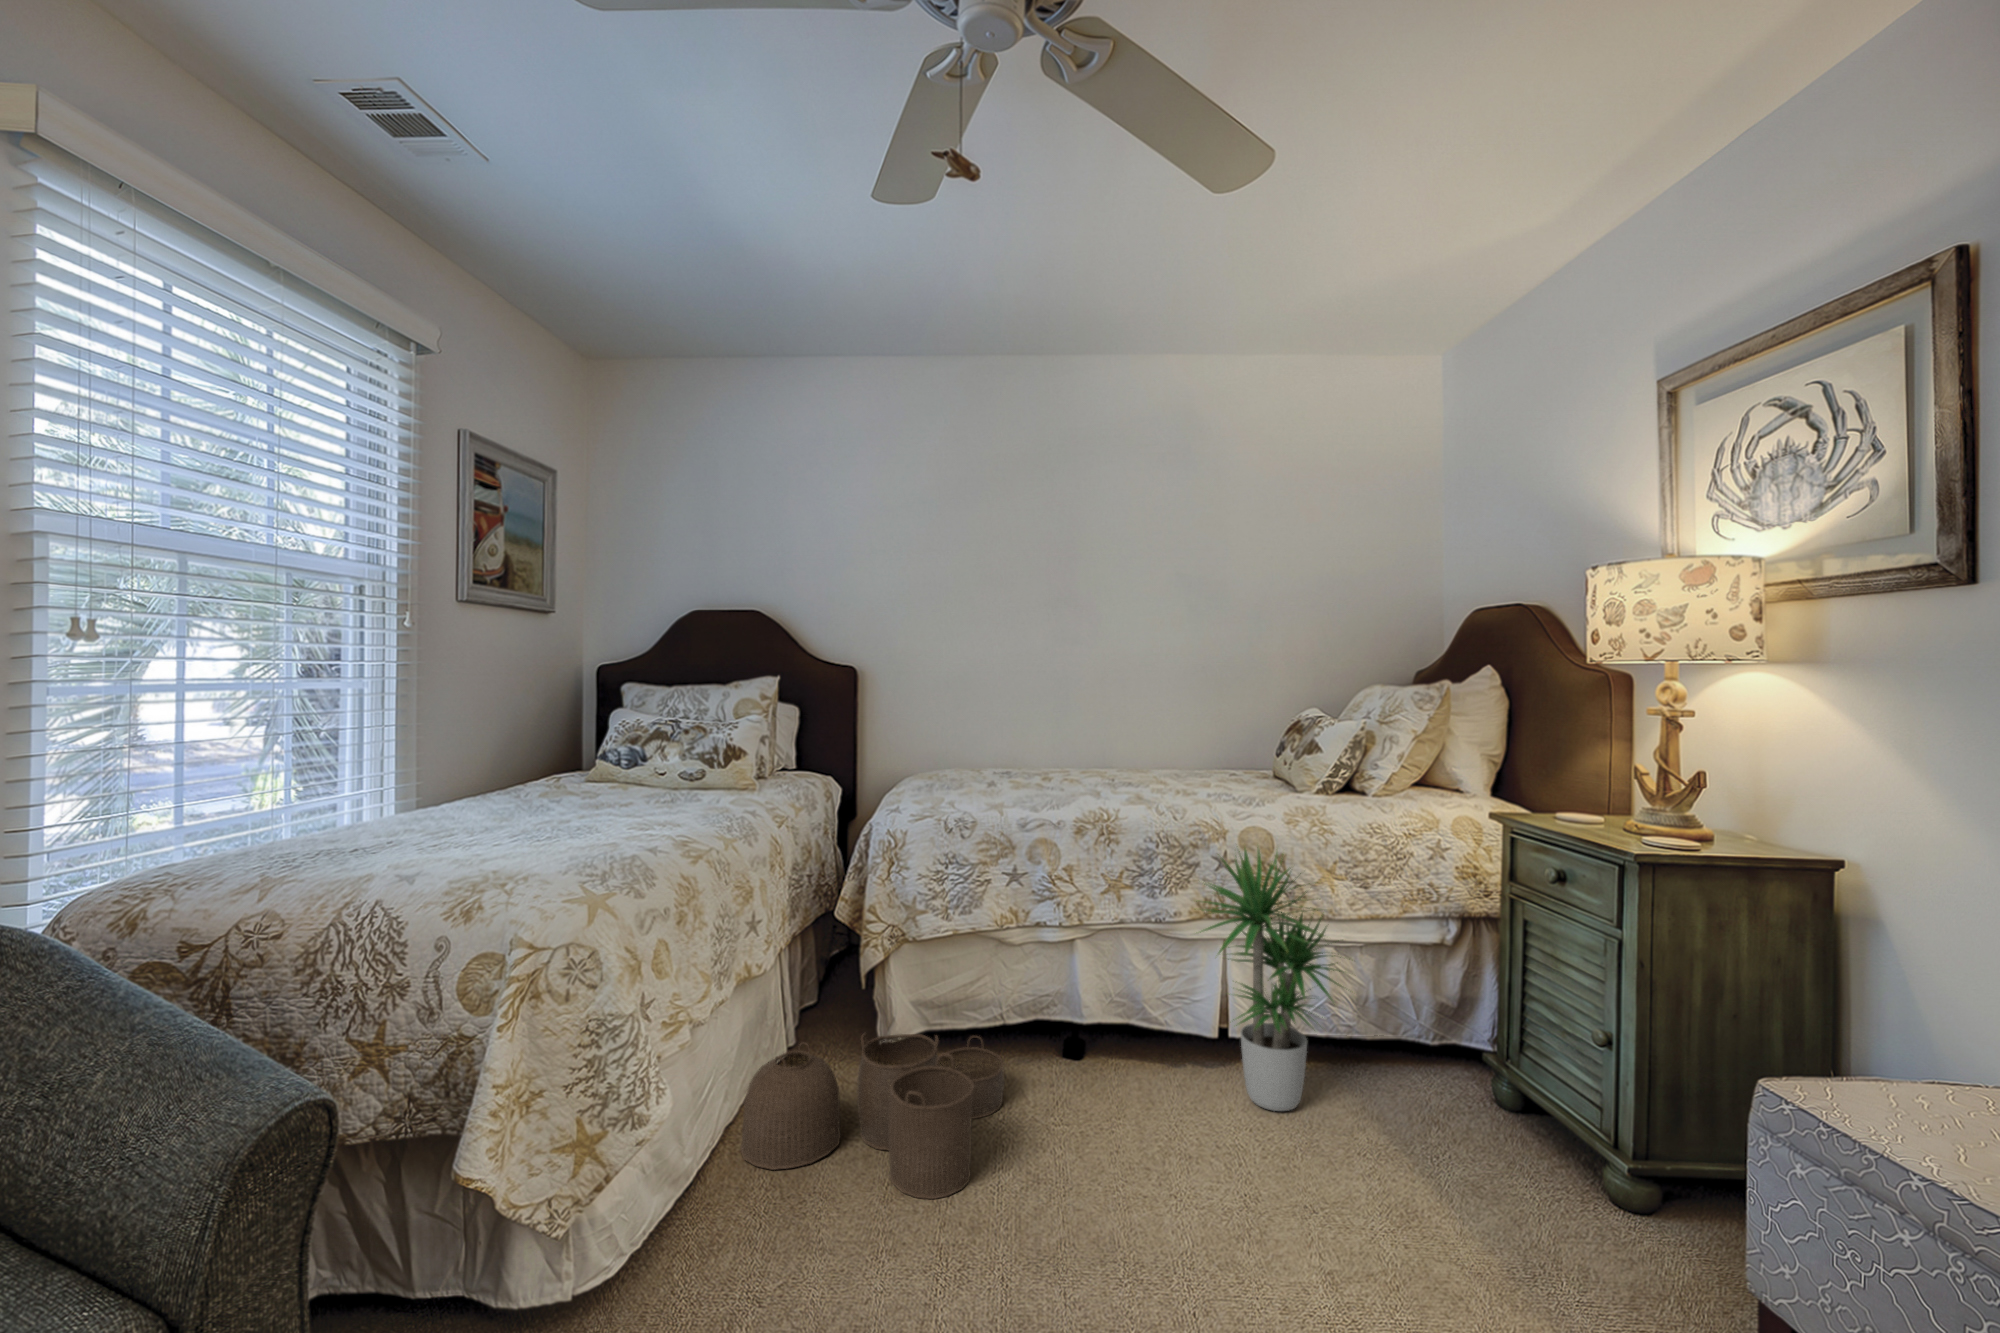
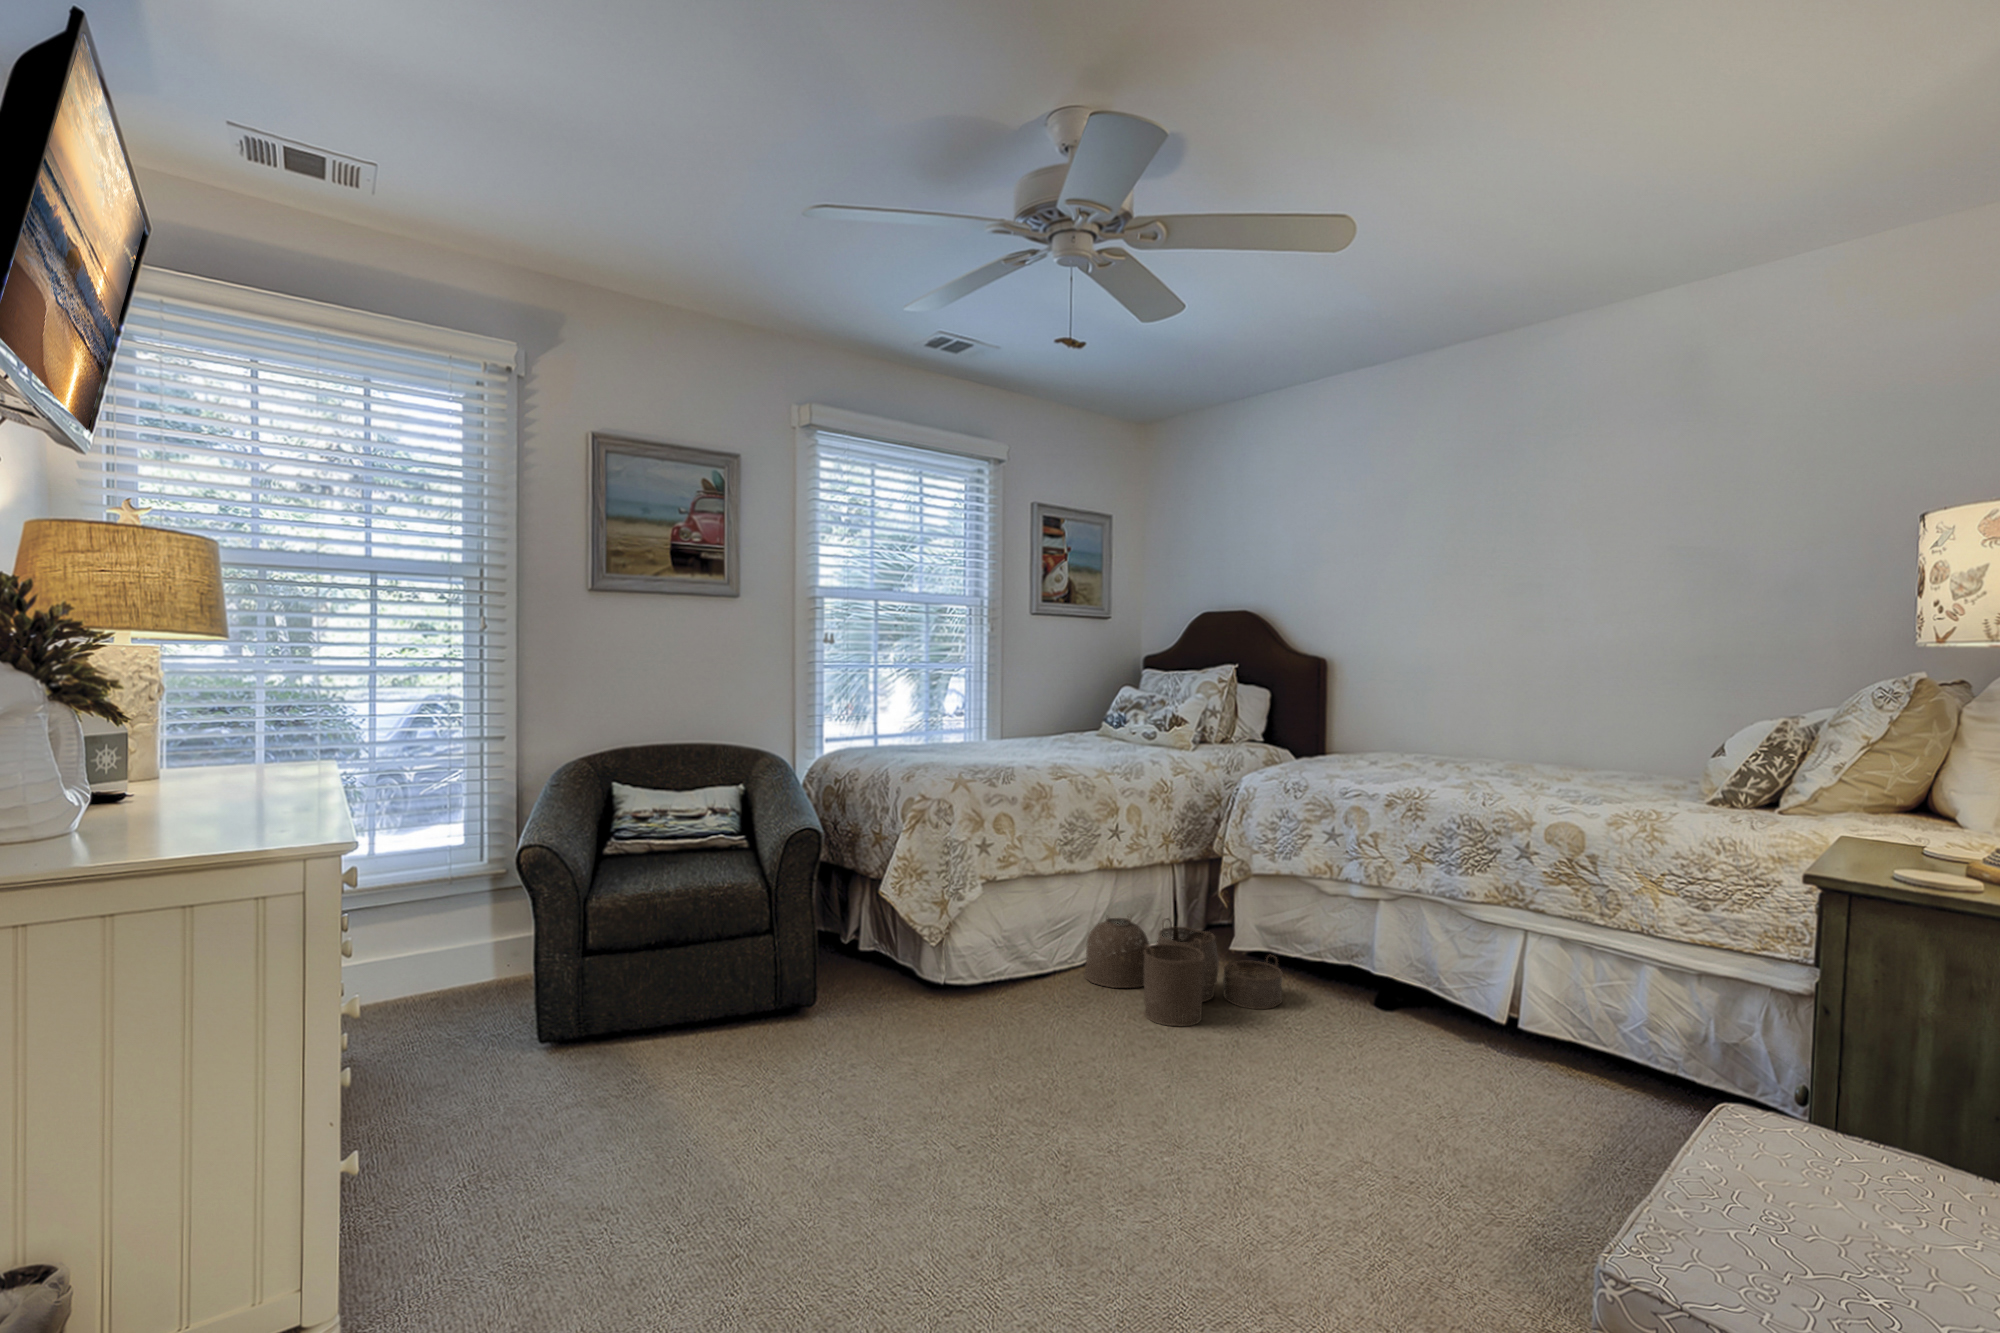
potted plant: present [1200,847,1342,1111] -> none [1425,825,1615,1093]

